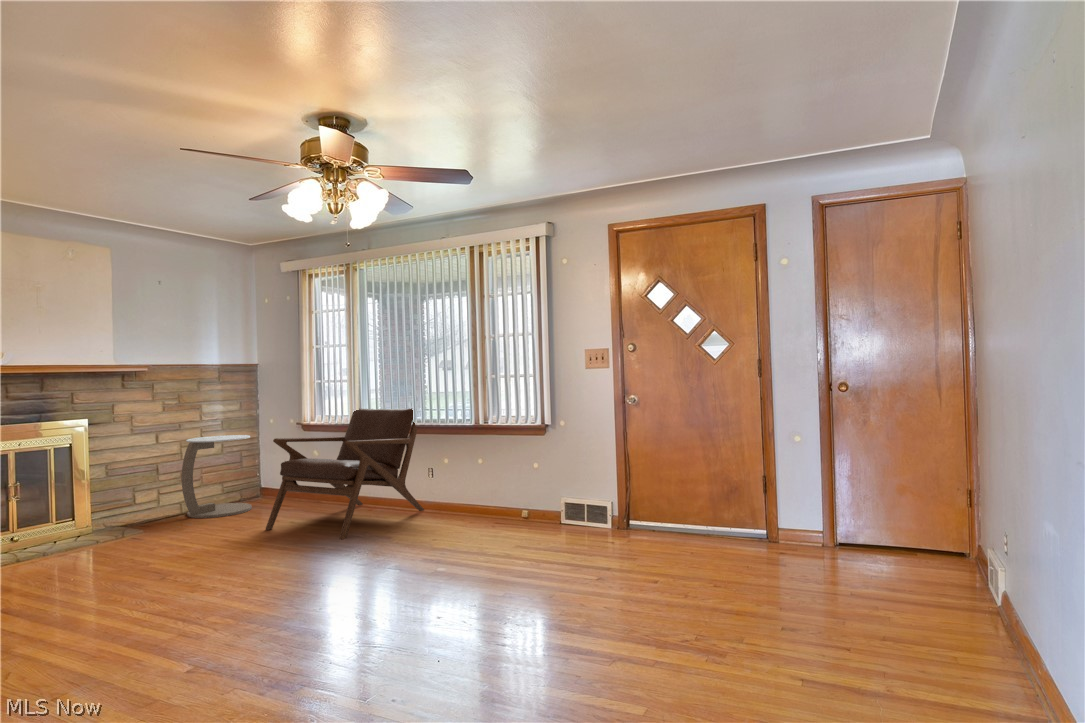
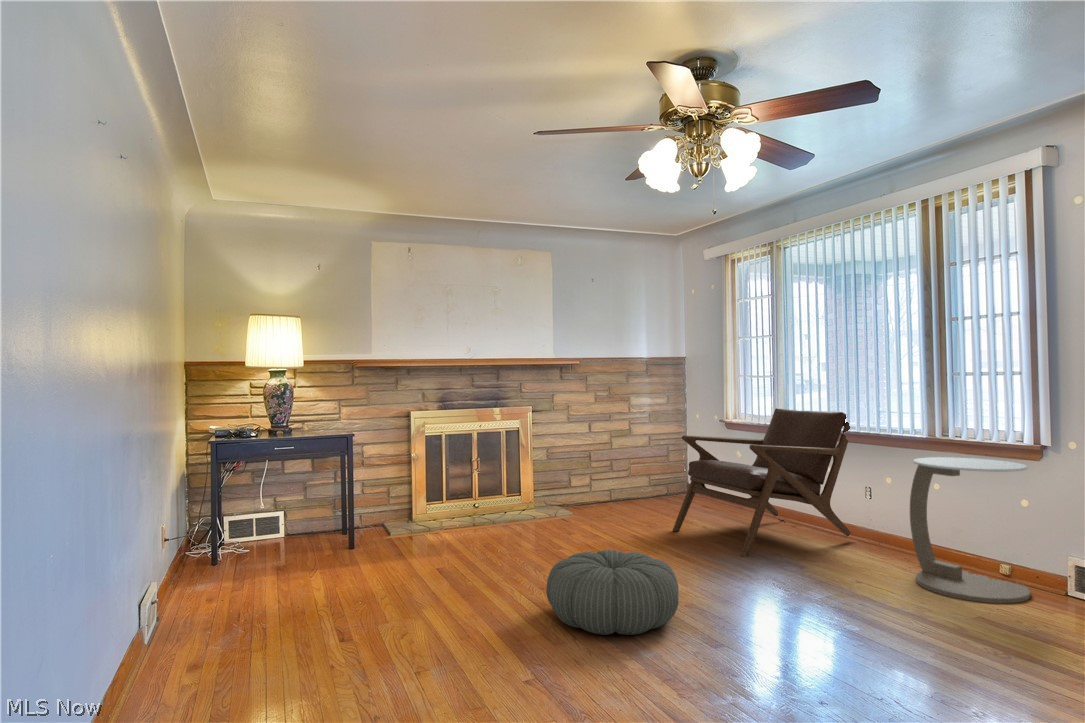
side table: present [182,435,252,518] -> present [910,457,1030,603]
pouf: none [179,549,317,632] -> present [546,550,679,635]

